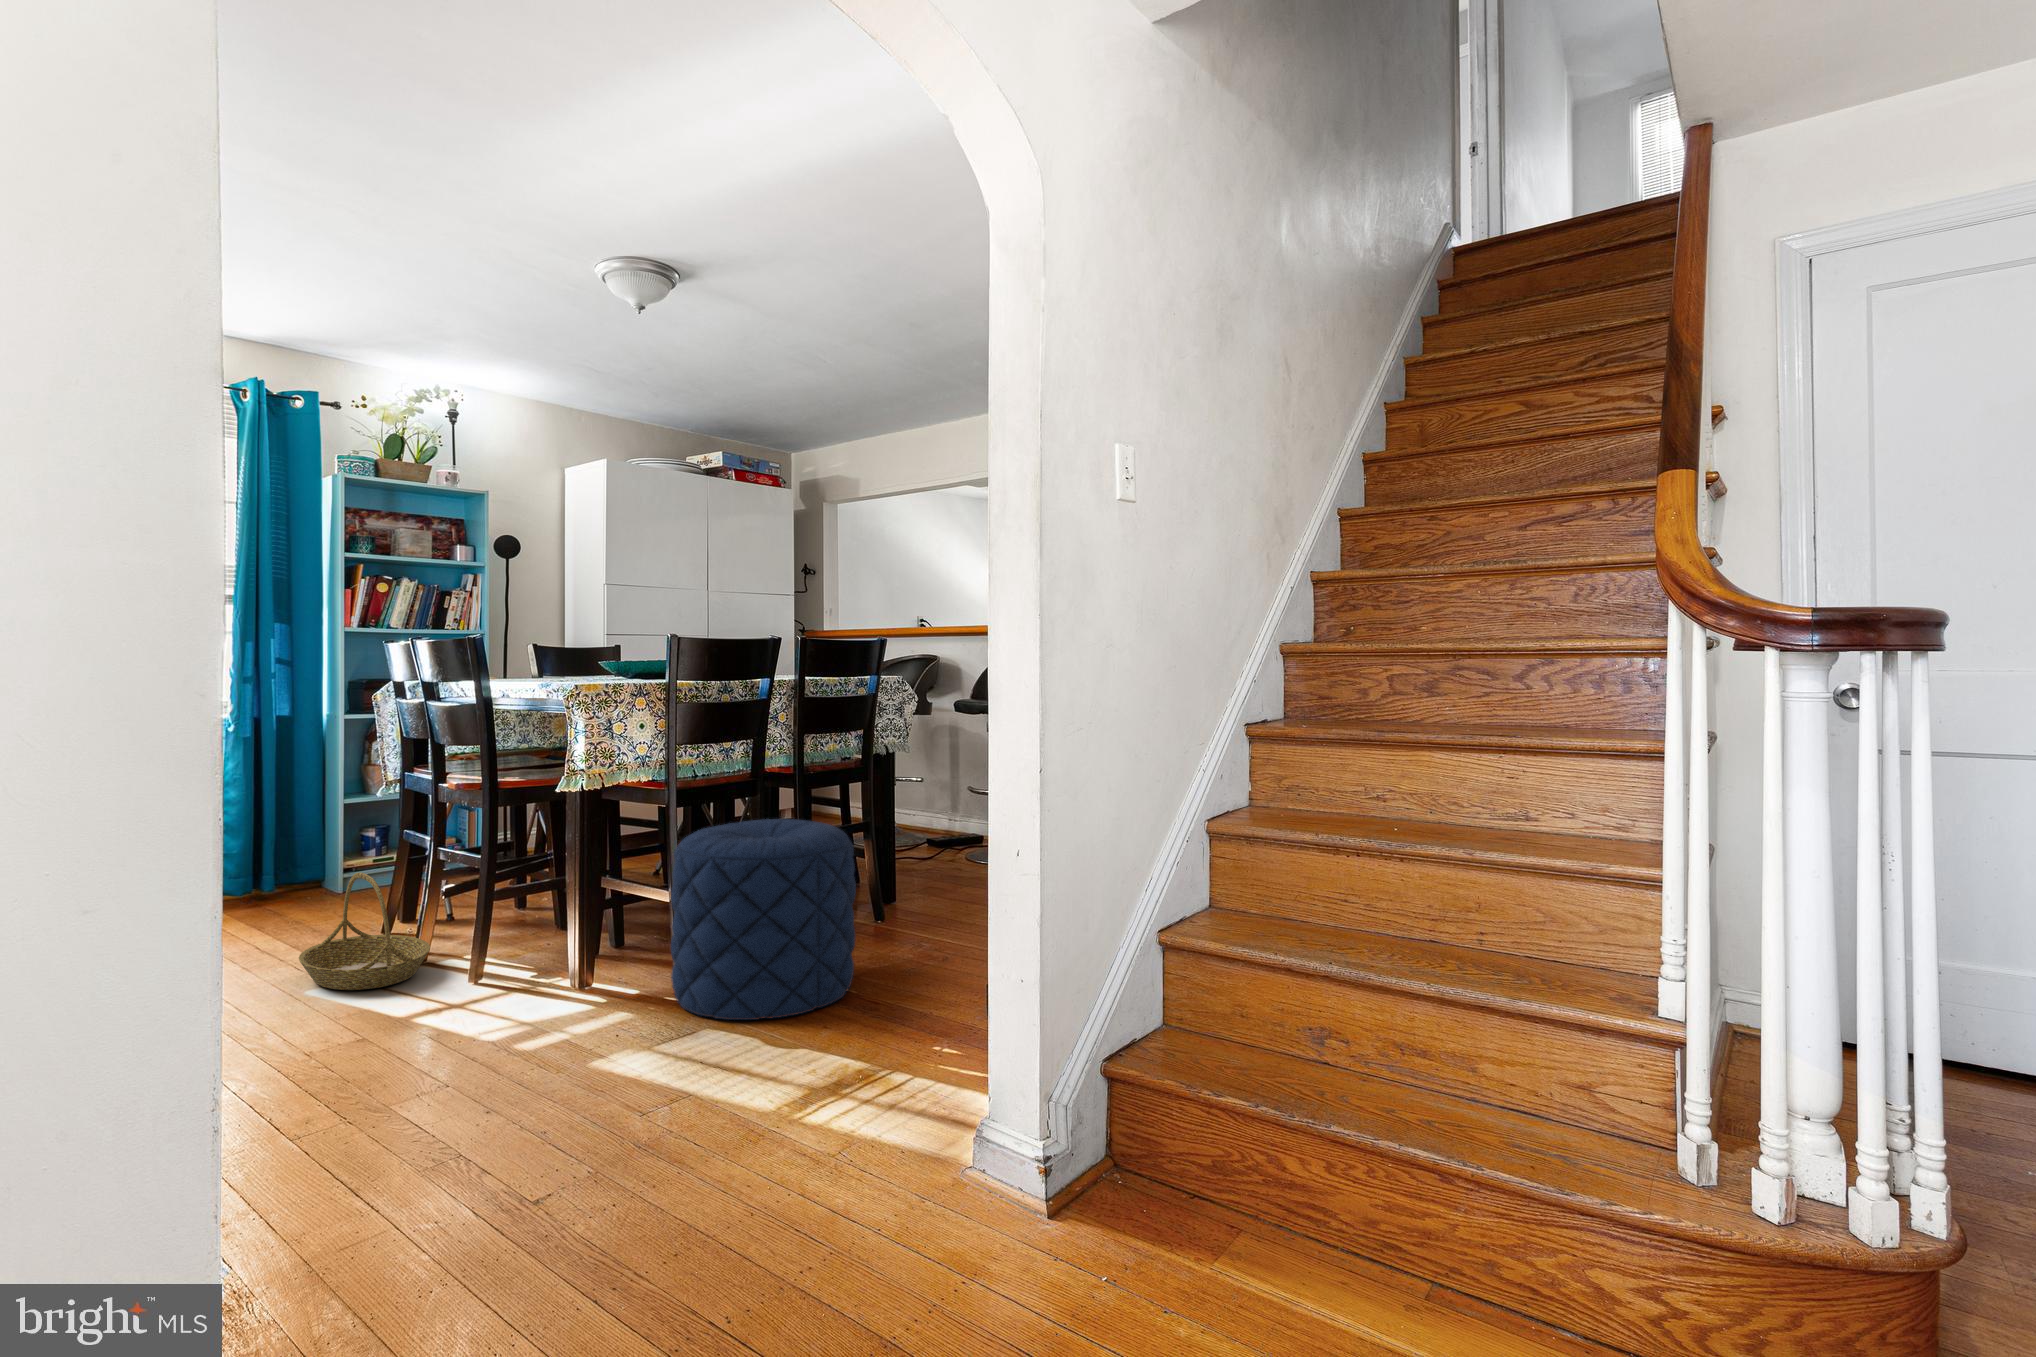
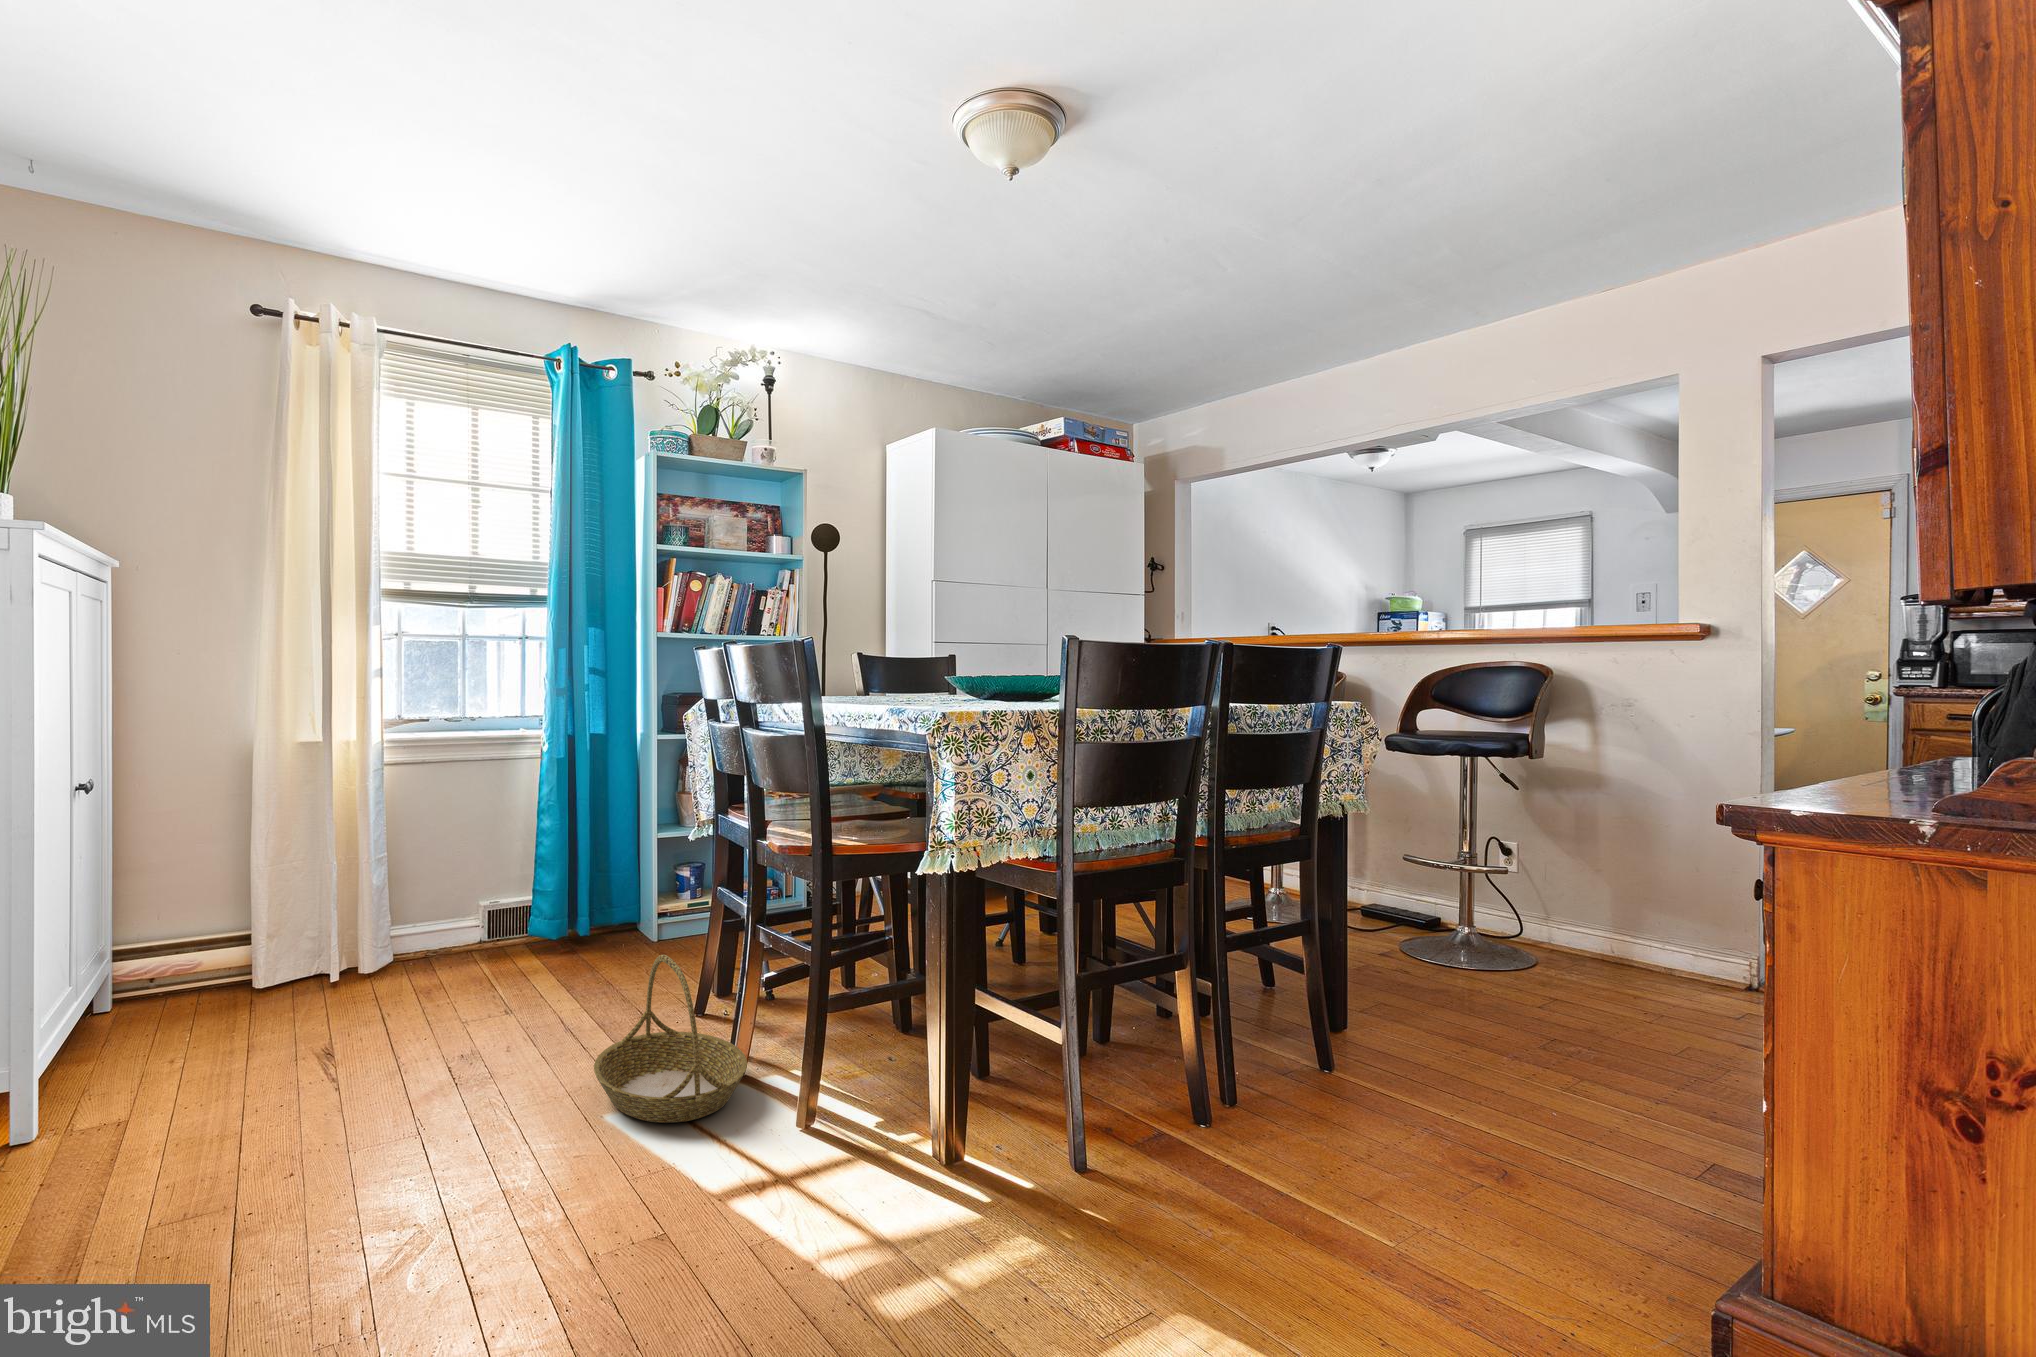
pouf: present [671,819,856,1020] -> none [1083,922,1371,1275]

